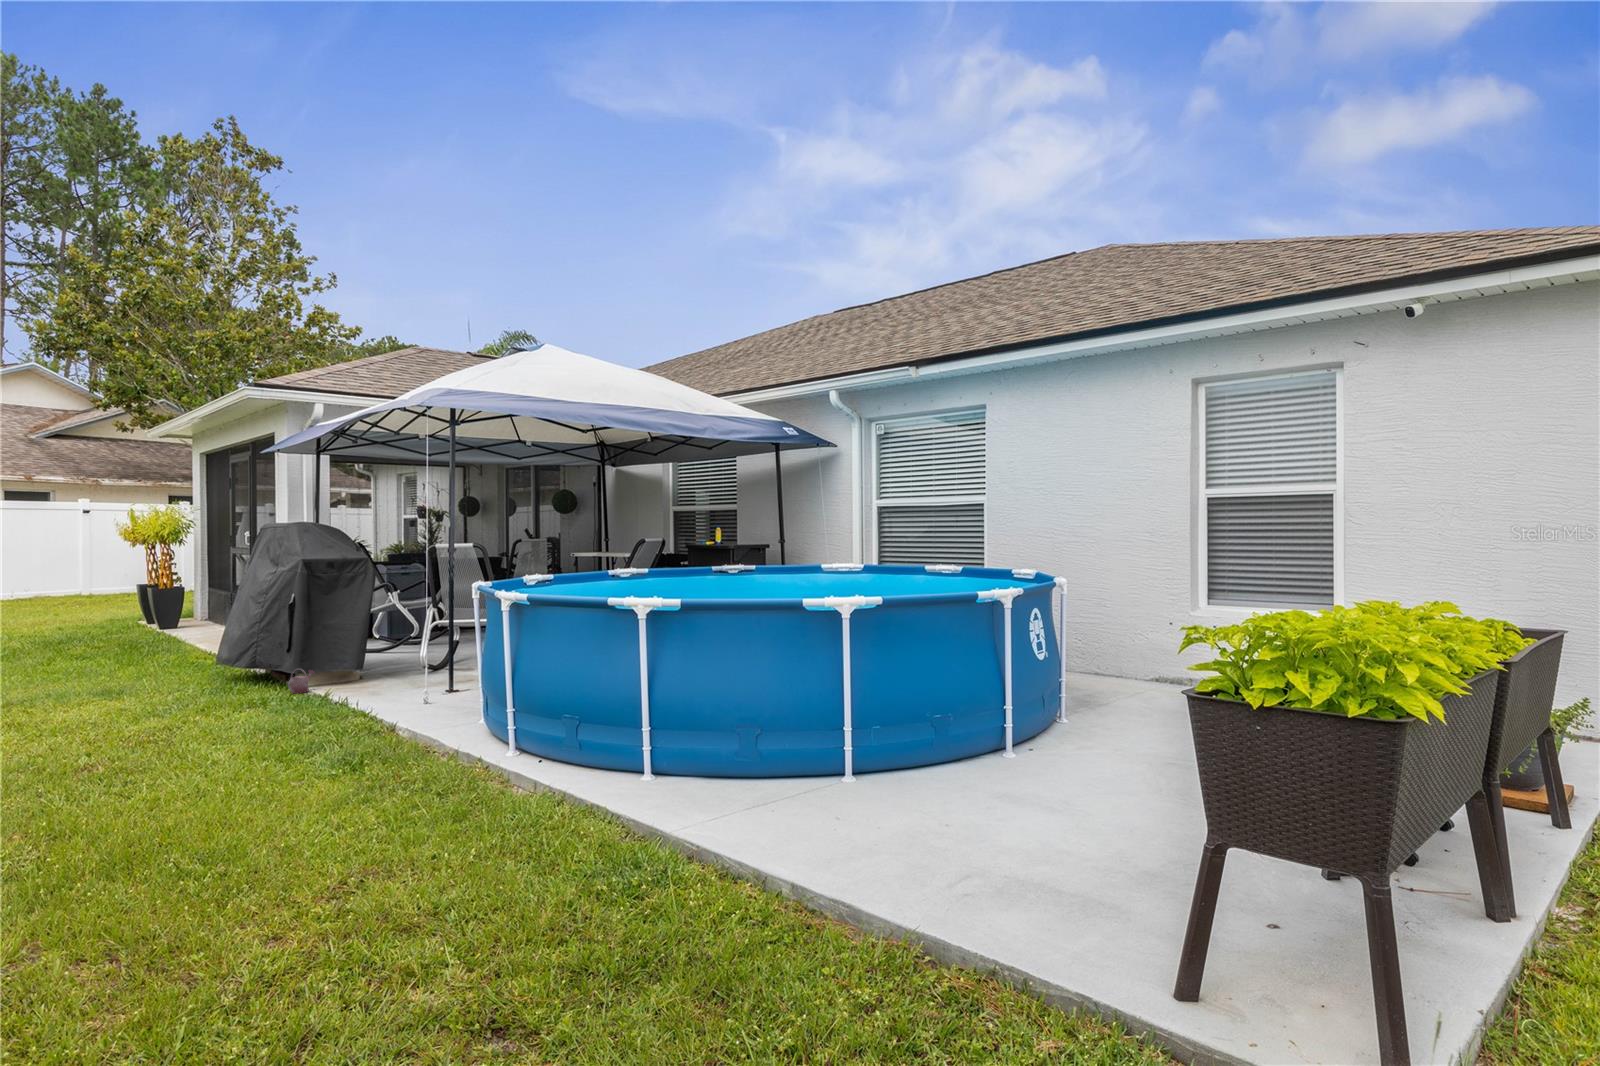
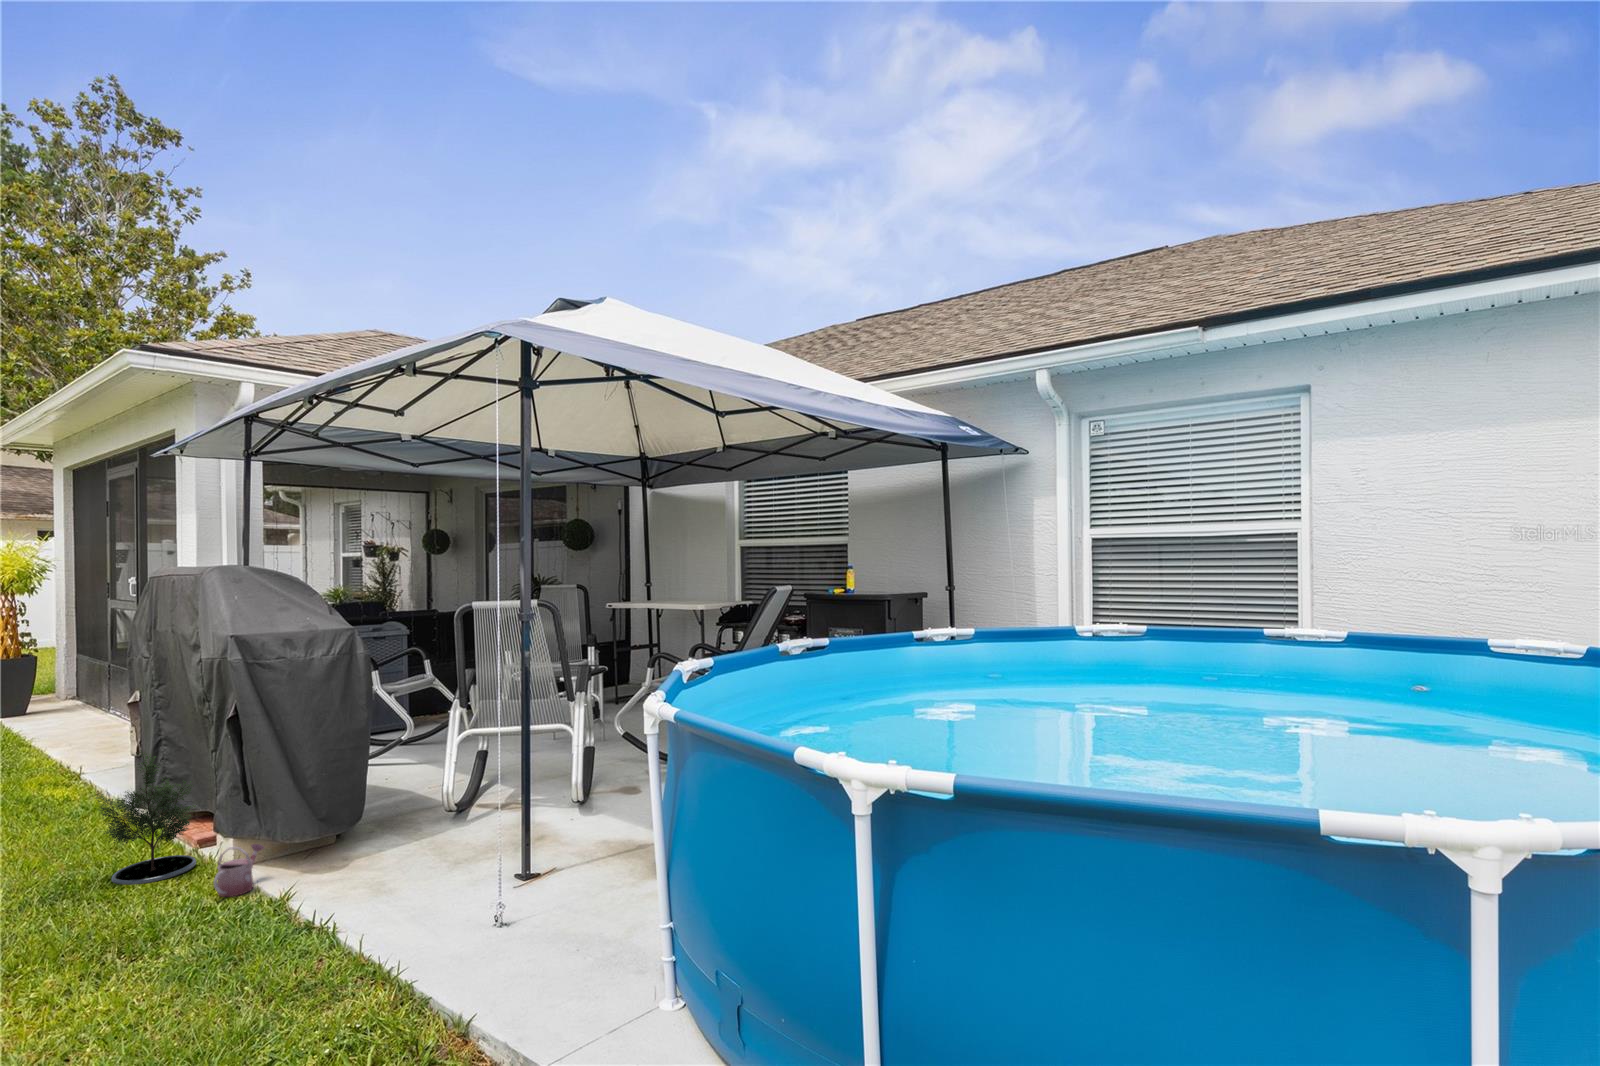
potted tree: none [227,619,282,689] -> present [96,750,196,885]

